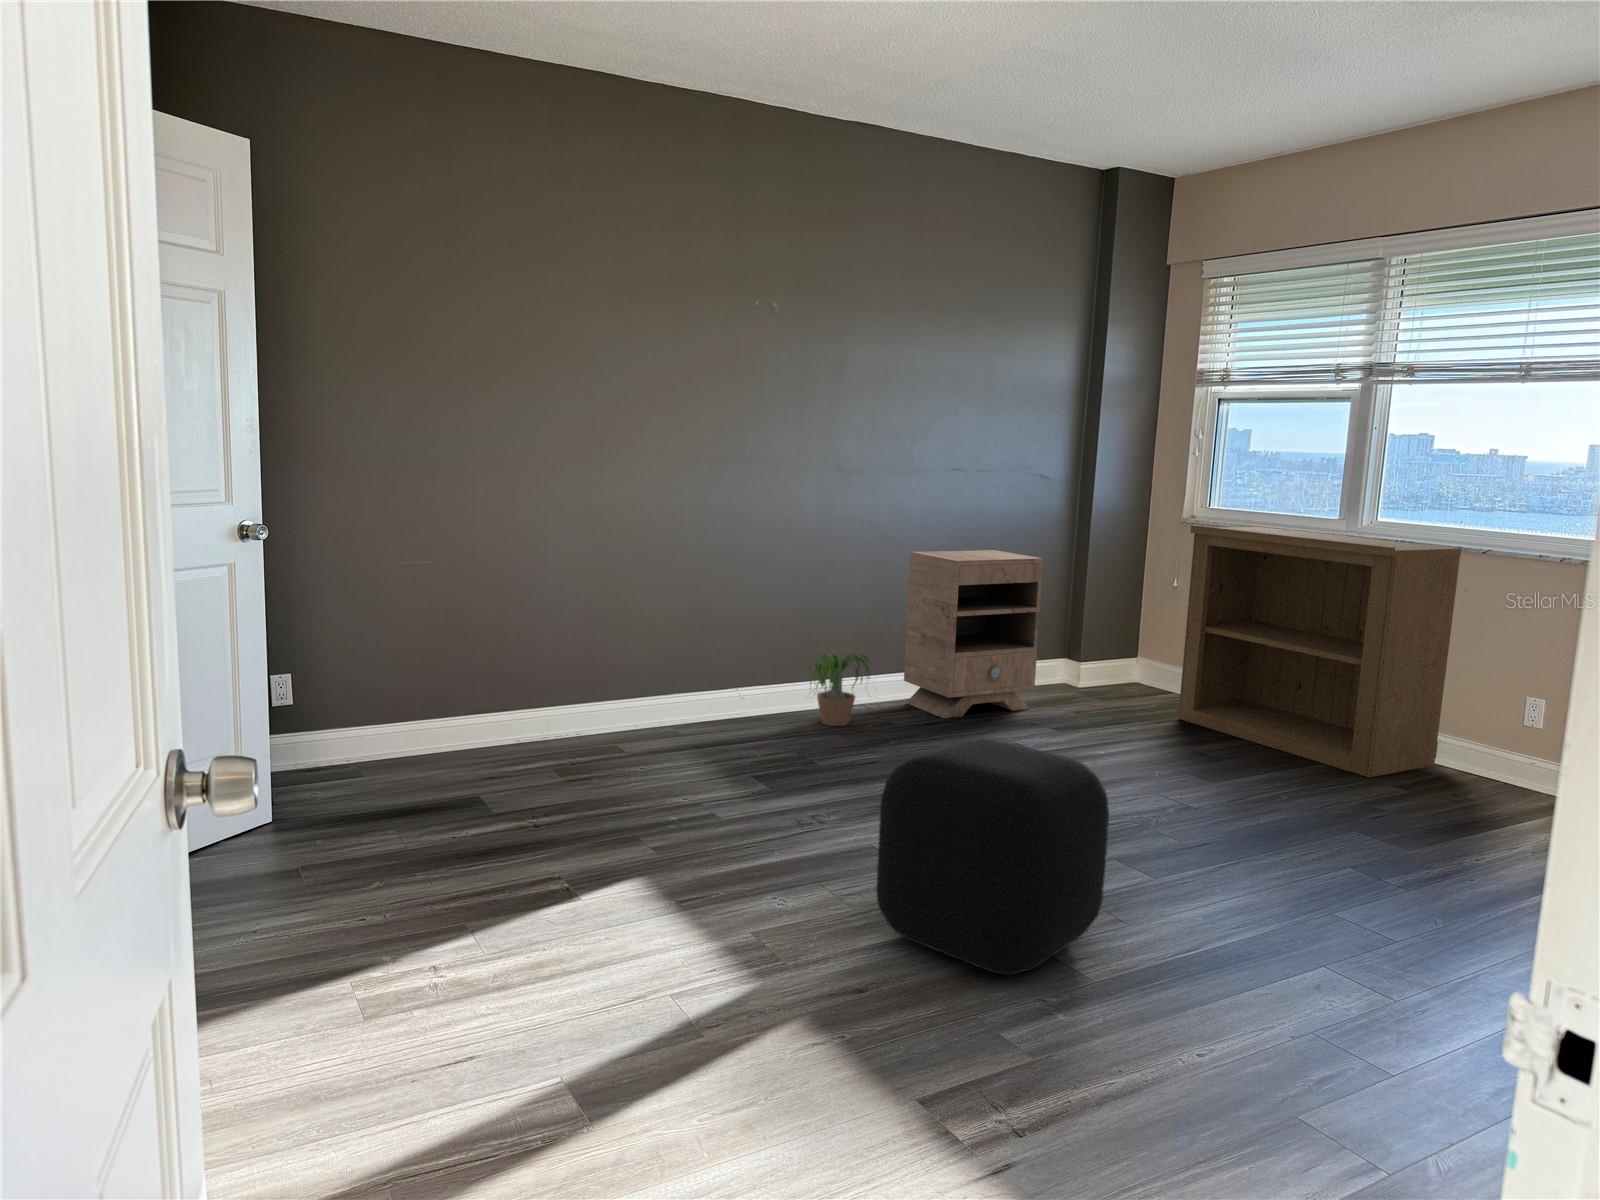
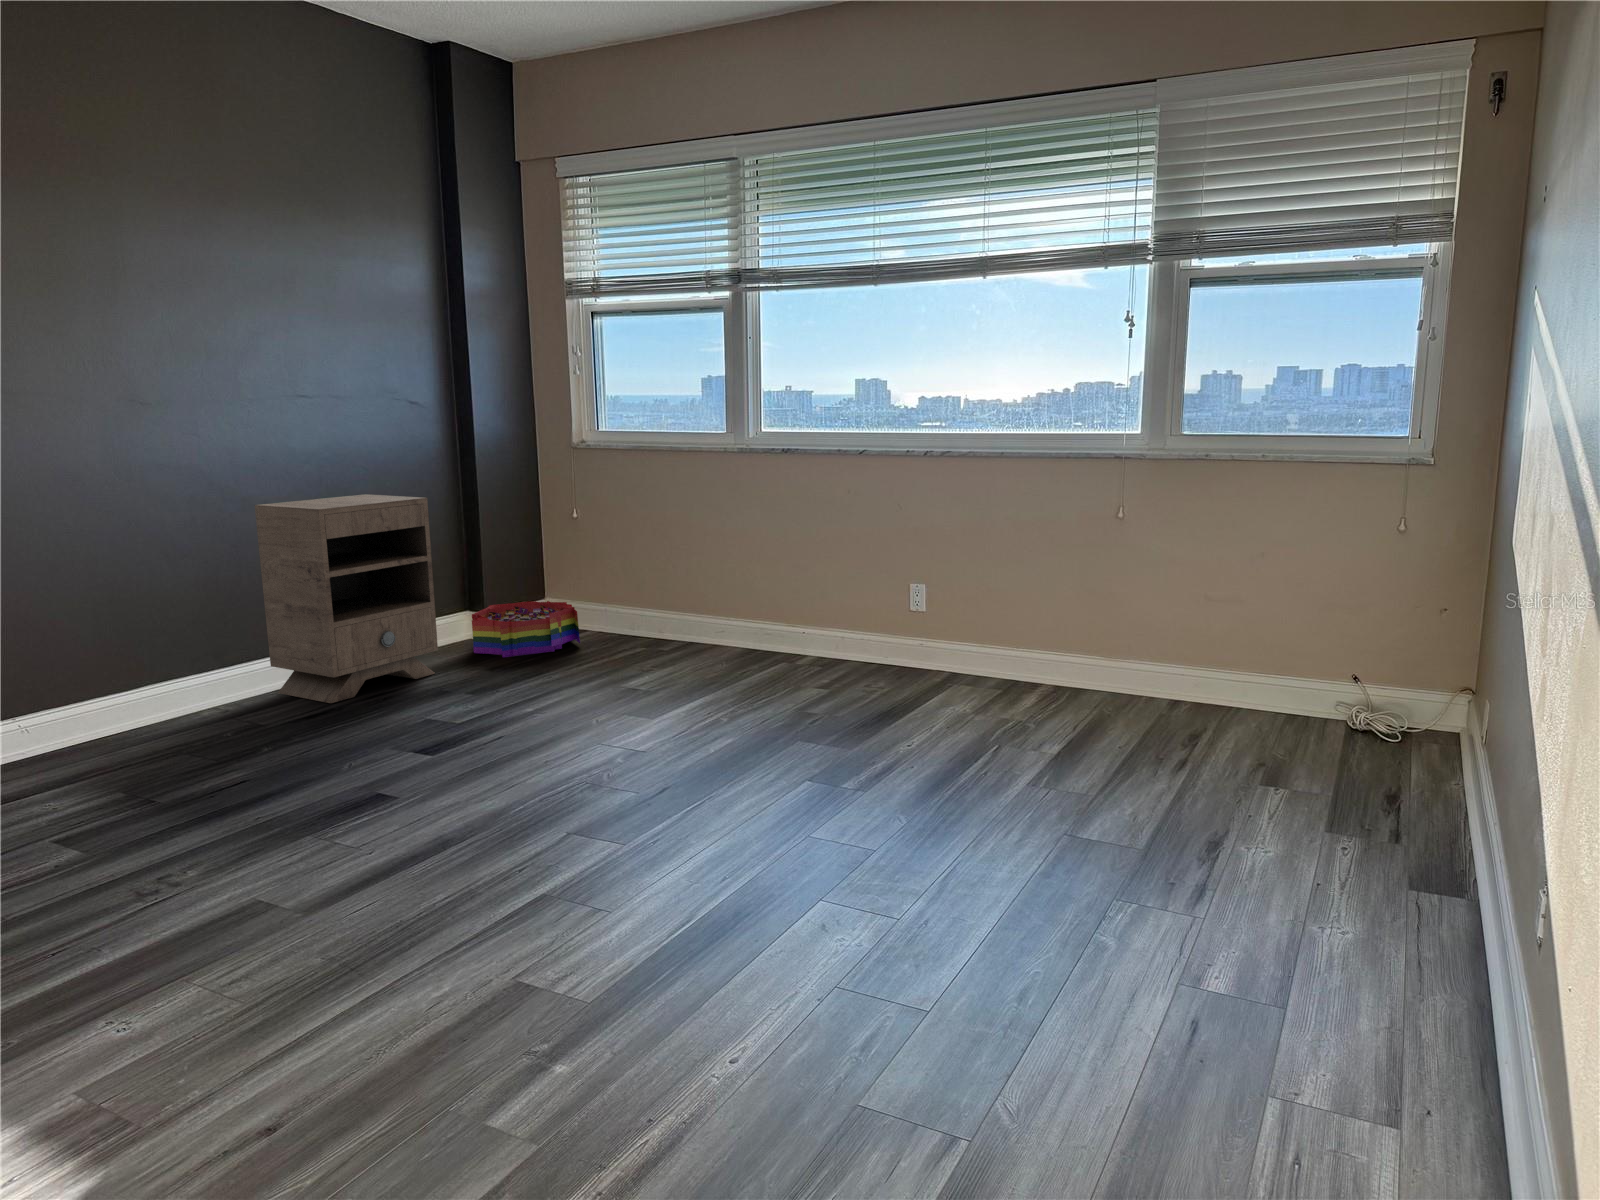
bookshelf: present [1178,525,1462,777] -> none [586,445,841,682]
potted plant: present [809,650,869,726] -> none [125,640,238,741]
storage bin: none [1066,657,1164,708] -> present [472,601,580,657]
ottoman: present [876,739,1109,975] -> none [258,725,579,1037]

